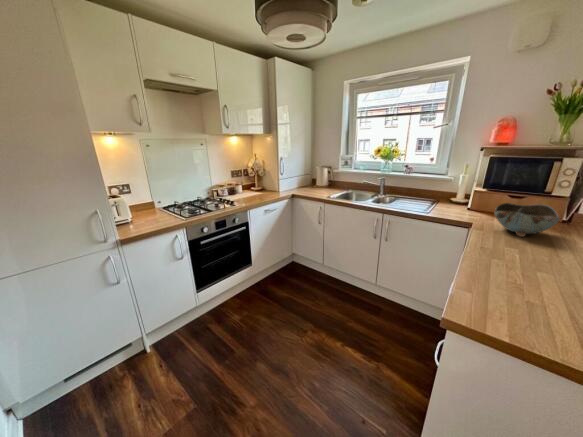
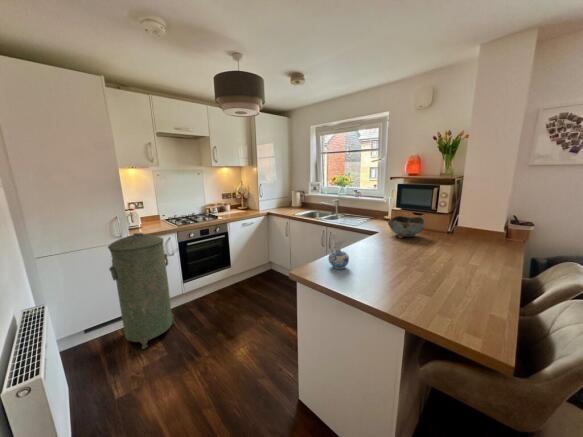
trash can: none [85,236,193,401] -> present [108,233,175,349]
ceramic pitcher: none [504,254,559,318] -> present [328,233,349,269]

